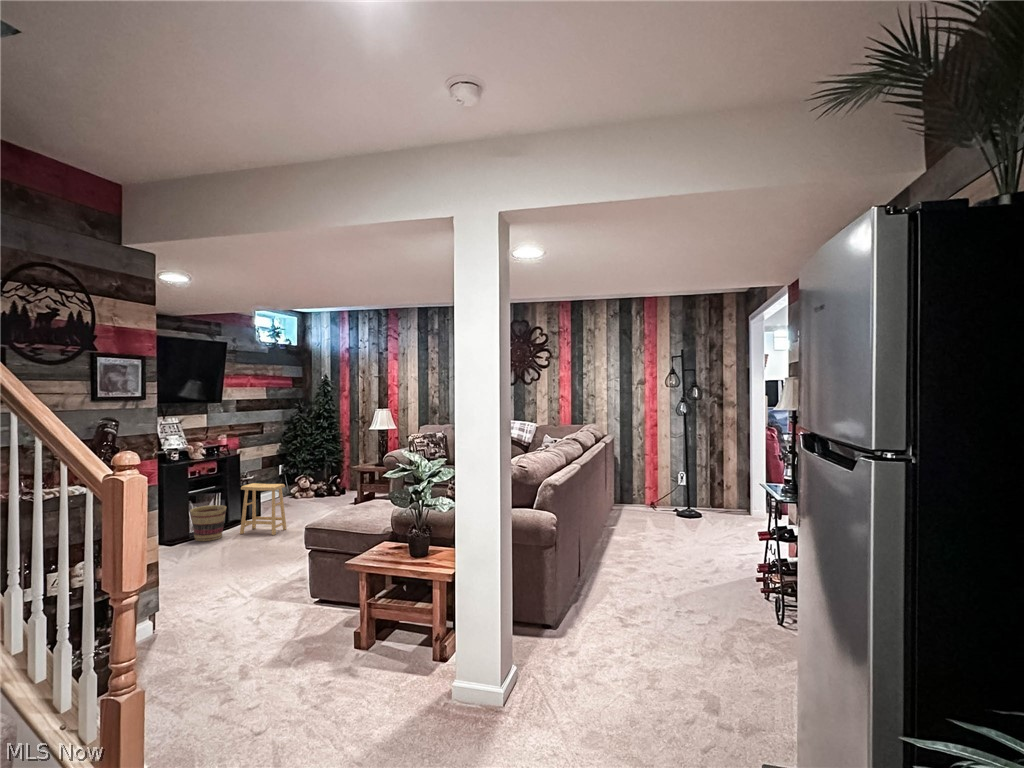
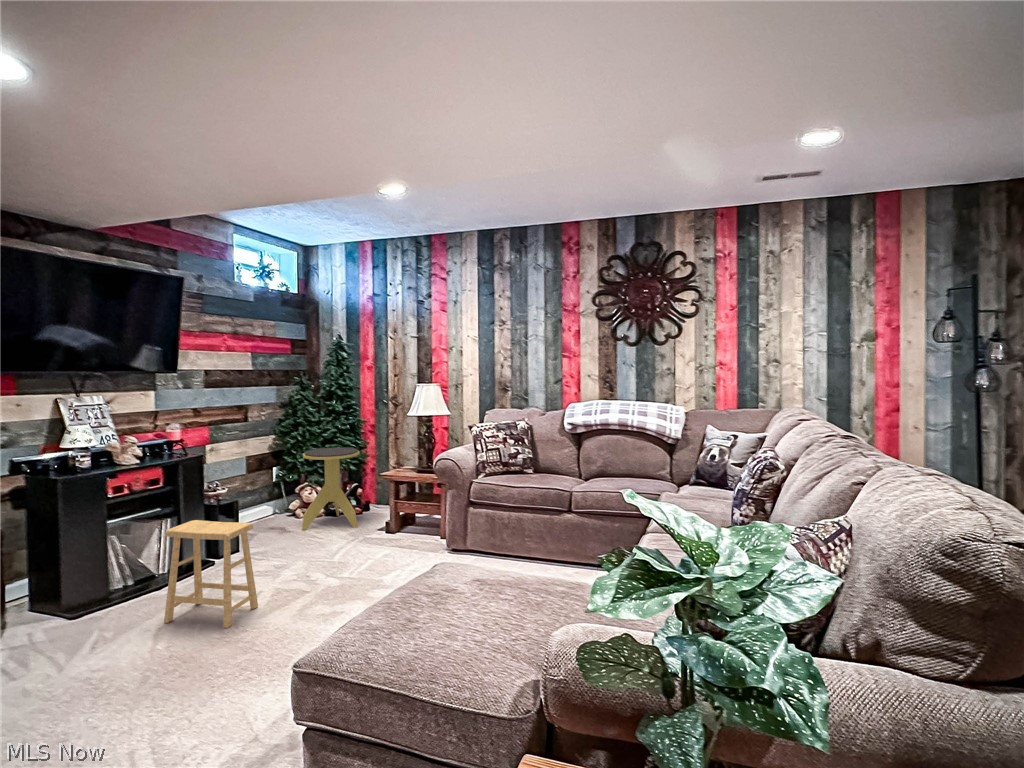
side table: none [301,451,339,503] -> present [302,447,360,530]
basket: present [190,505,226,541] -> none [51,566,134,650]

